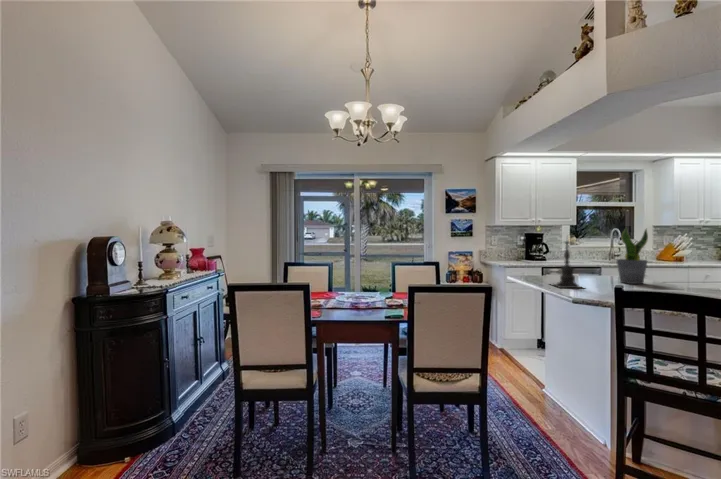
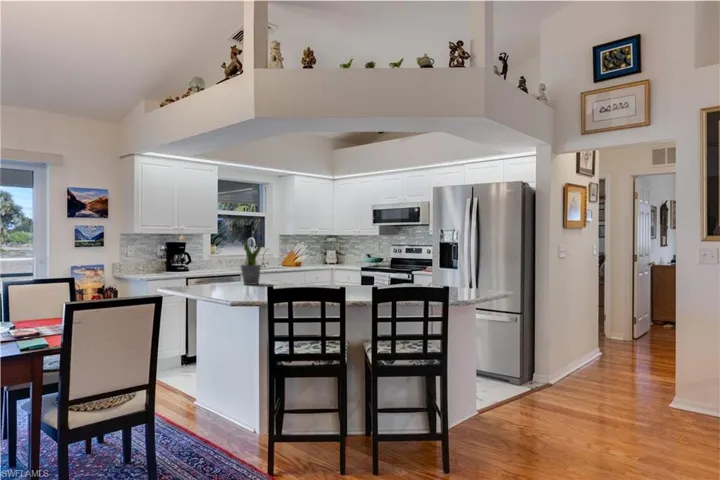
candle holder: present [553,241,581,288] -> none [188,245,218,291]

